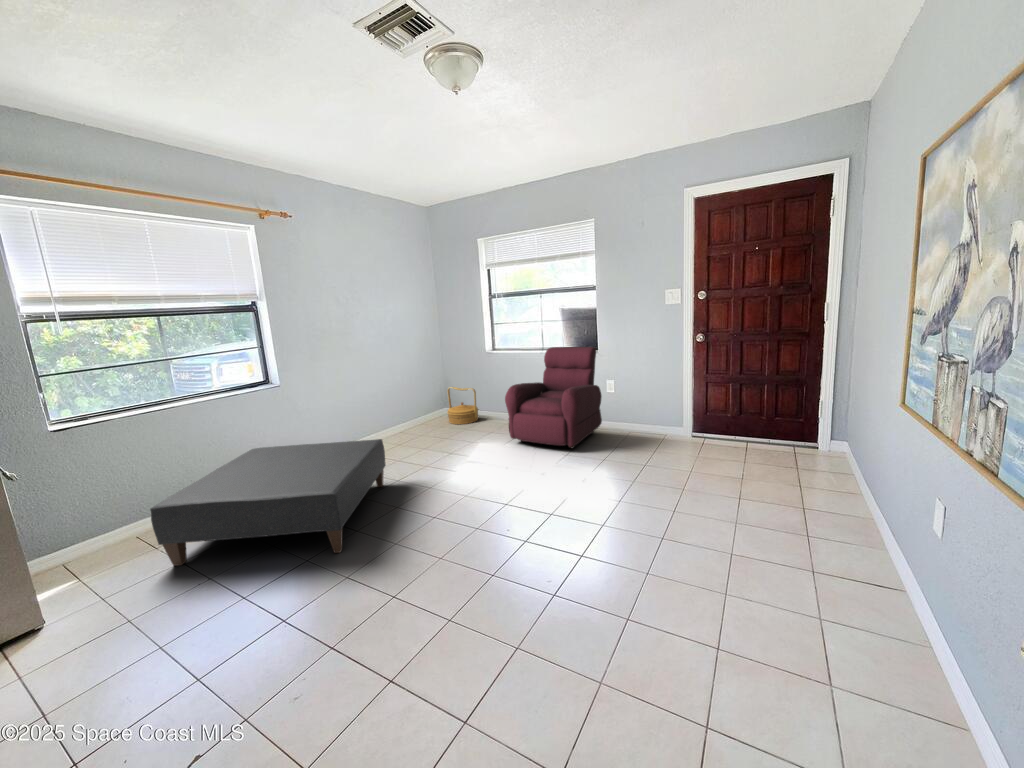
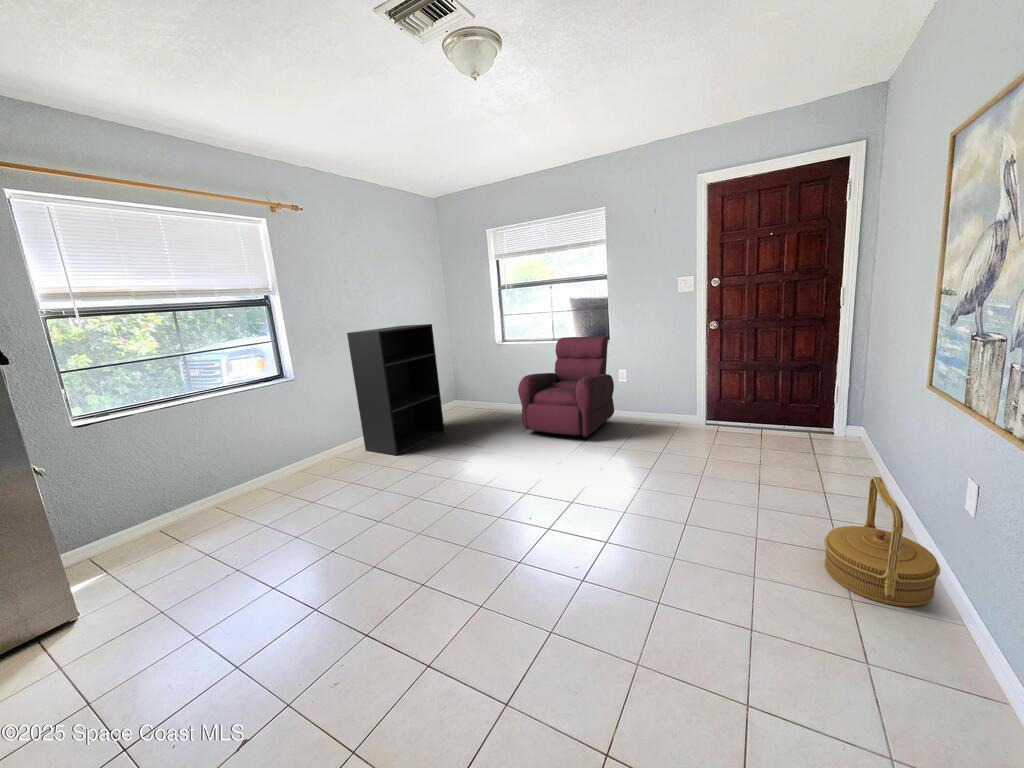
bookshelf: none [334,332,431,463] -> present [347,324,445,455]
woven basket: present [447,387,478,424] -> present [824,477,940,607]
ottoman: present [150,439,386,566] -> none [176,431,403,558]

